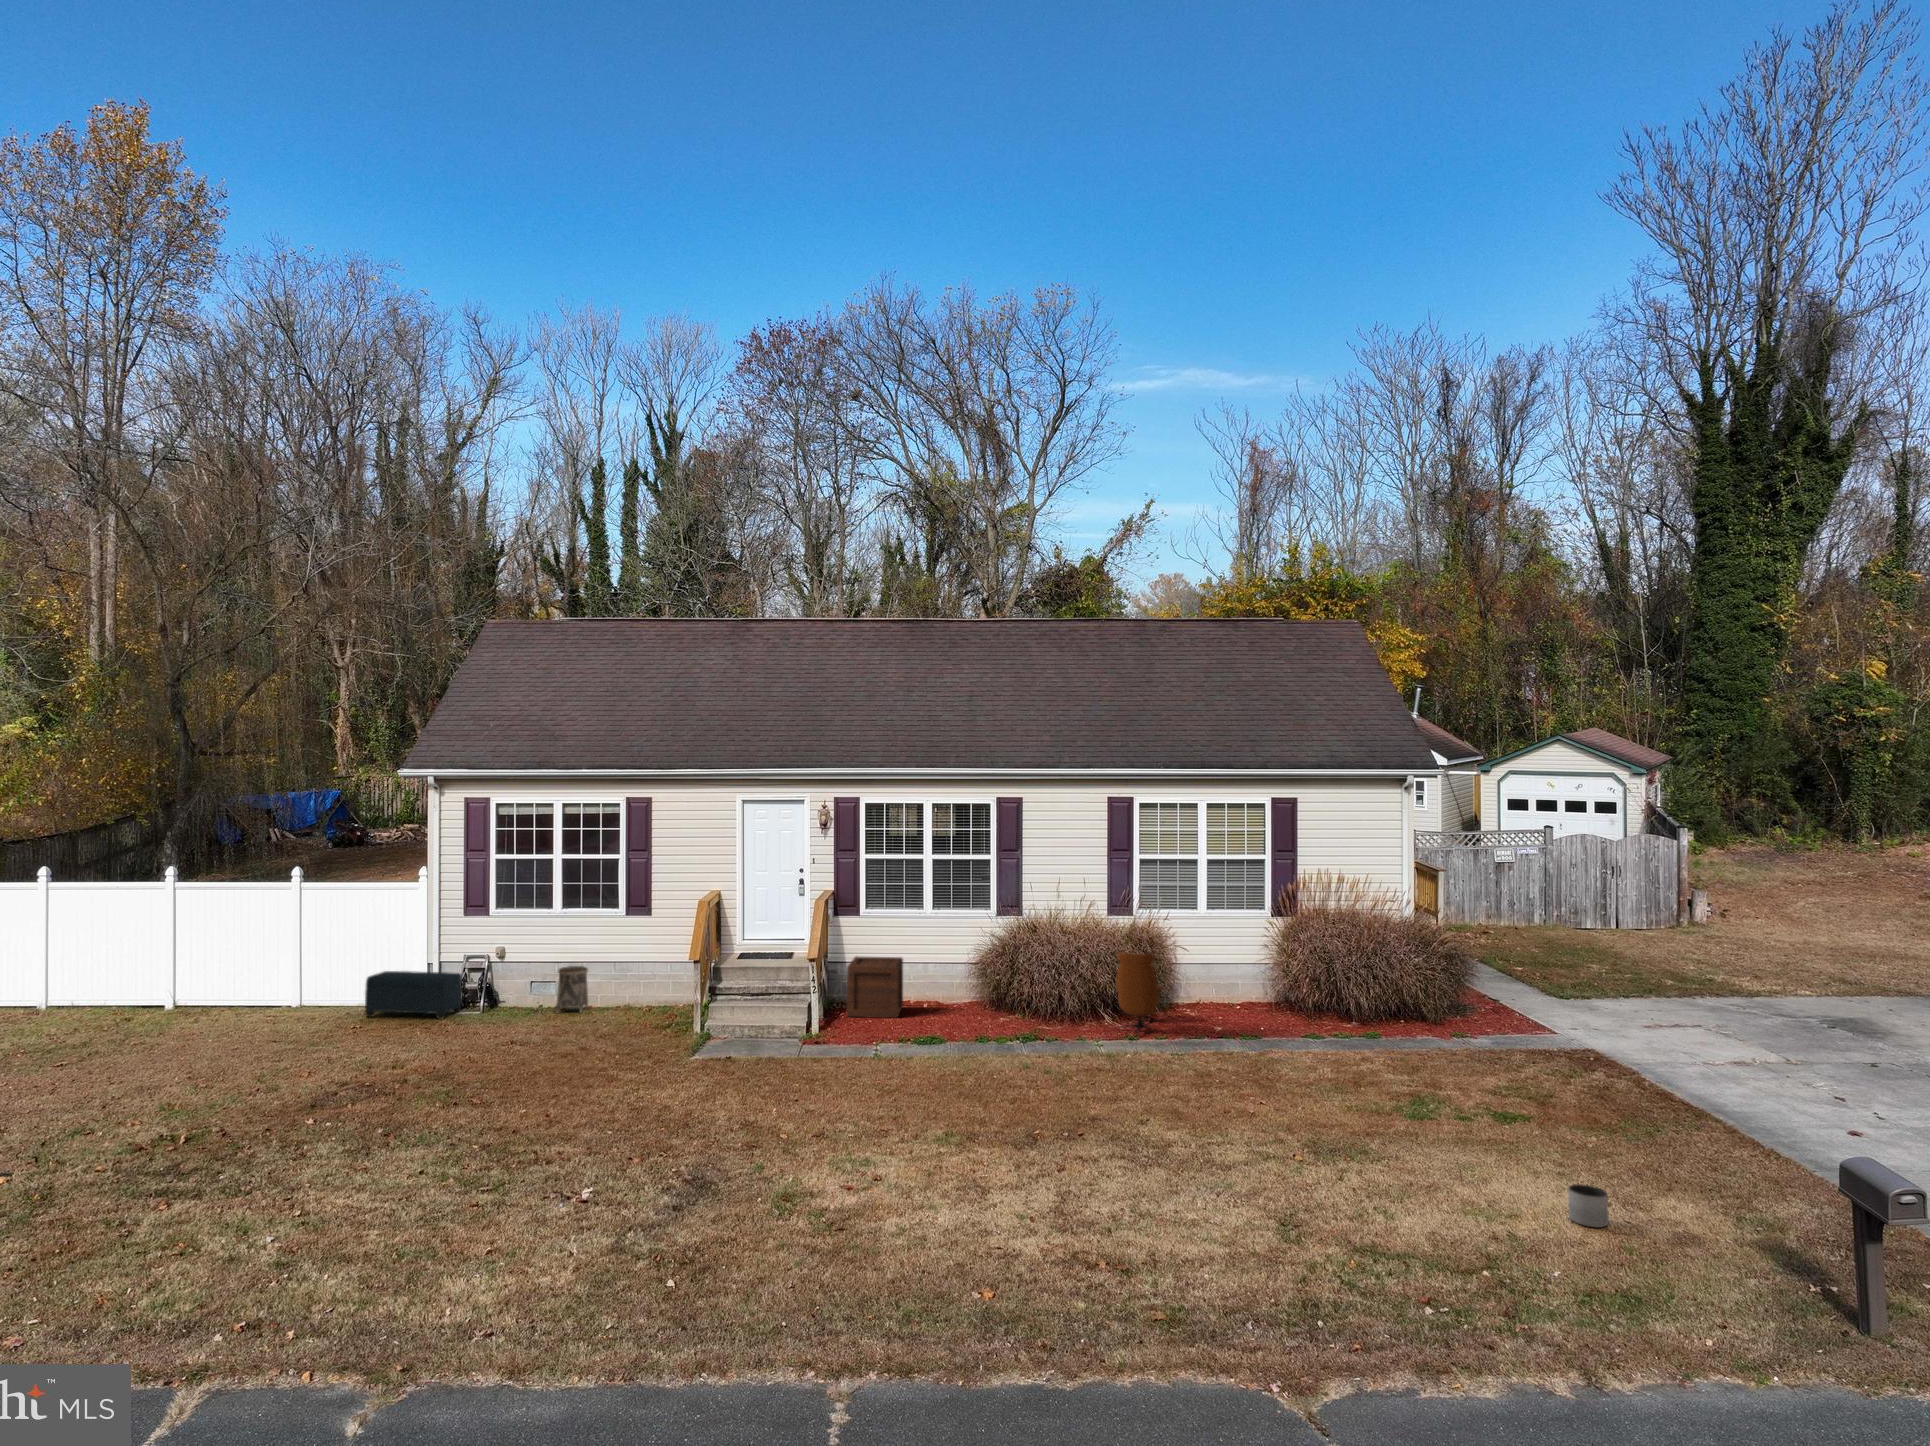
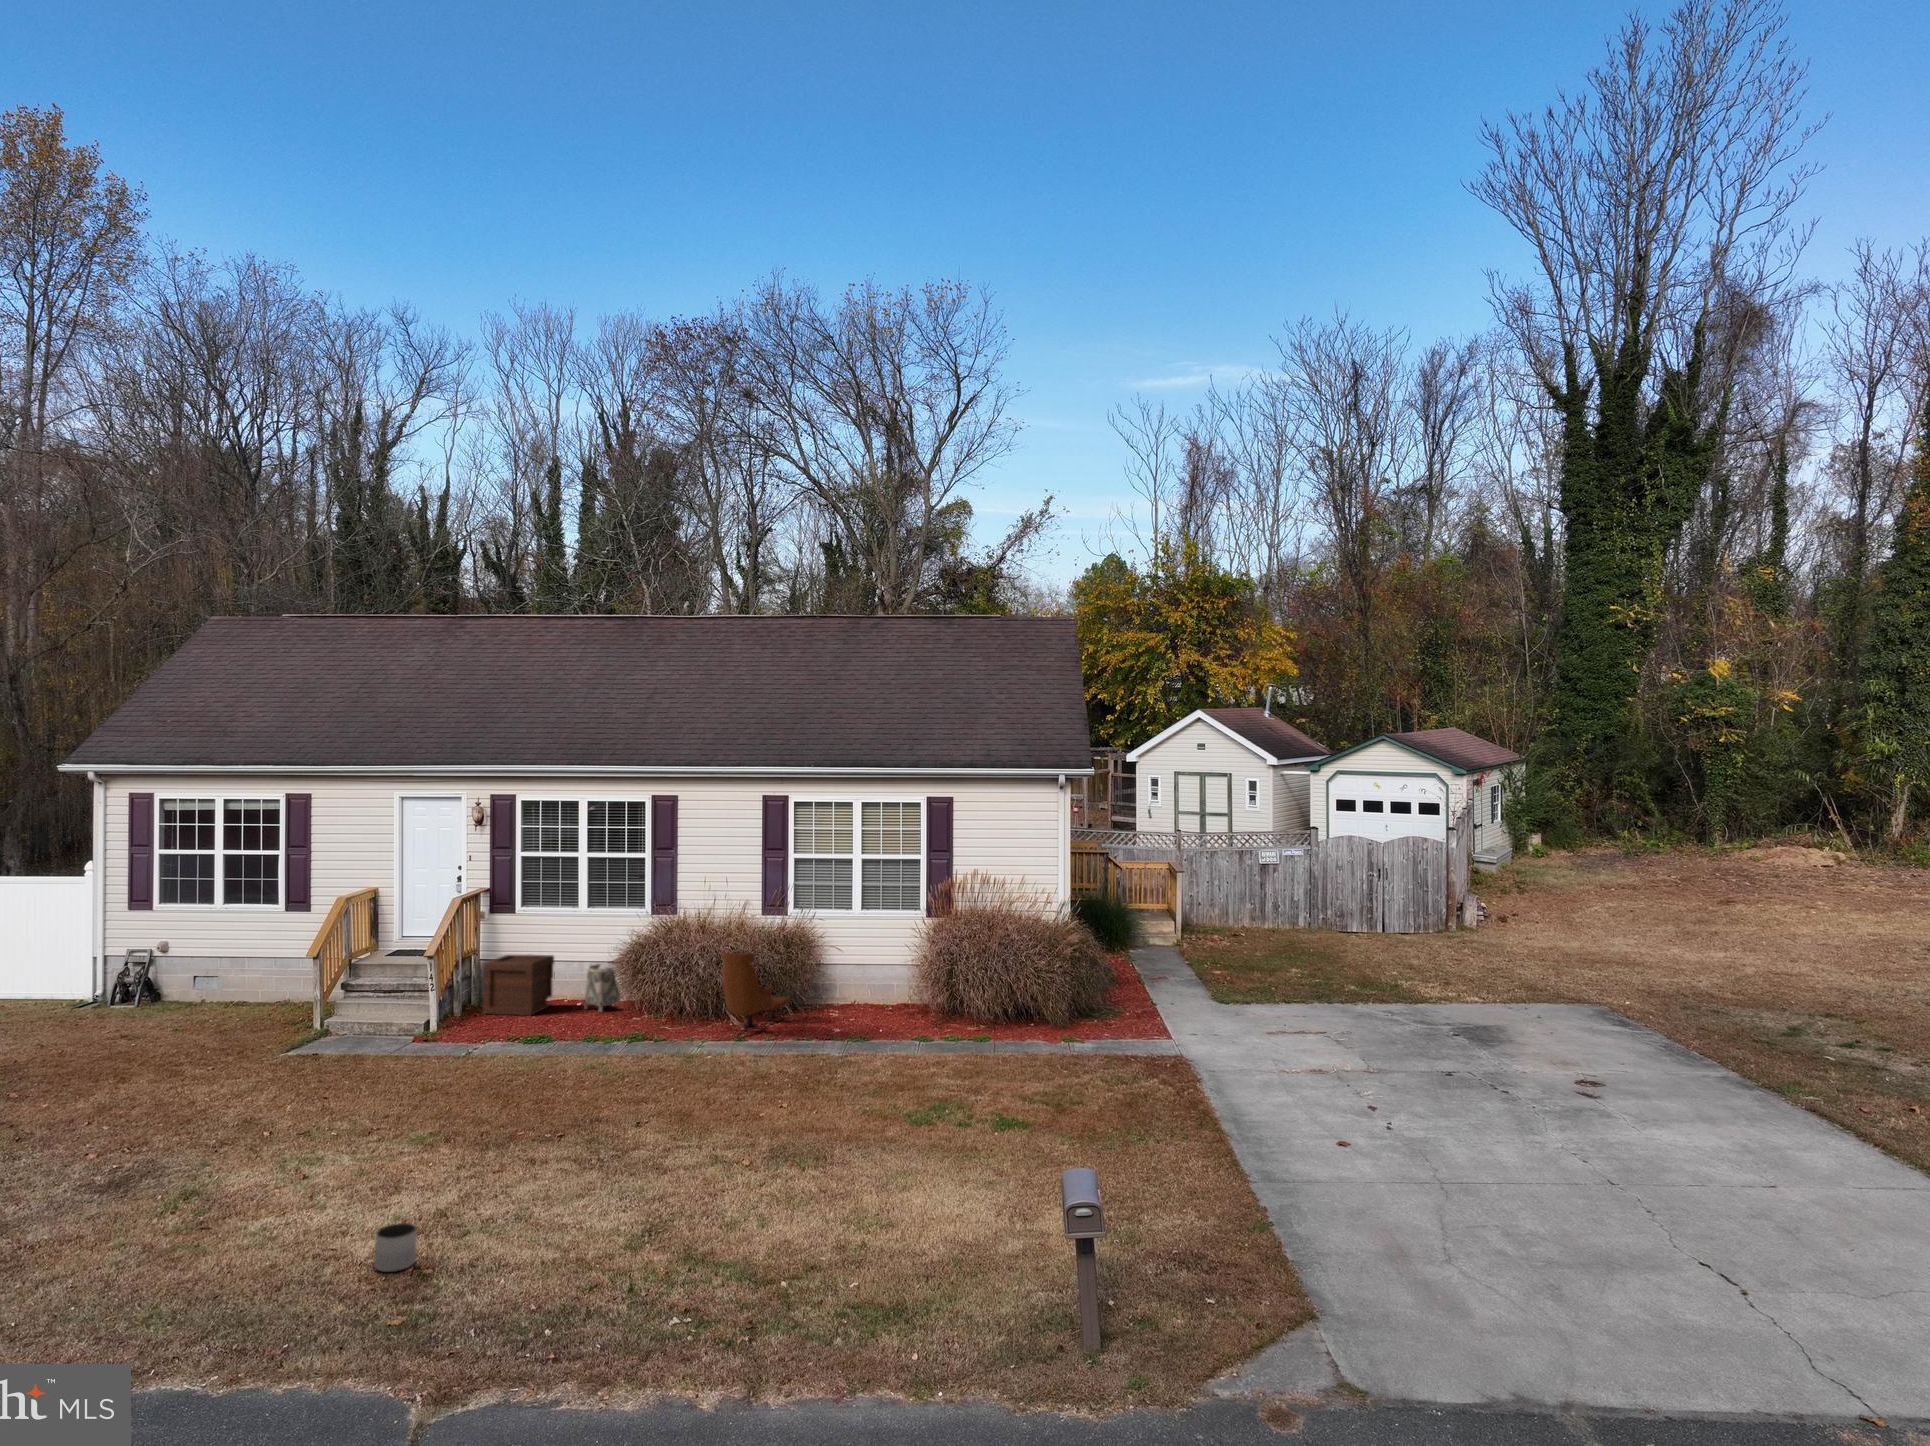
basket: present [556,966,588,1013] -> present [584,964,620,1012]
bench: present [365,971,462,1020] -> none [17,964,120,1012]
planter: present [1568,1184,1609,1228] -> present [374,1223,417,1272]

